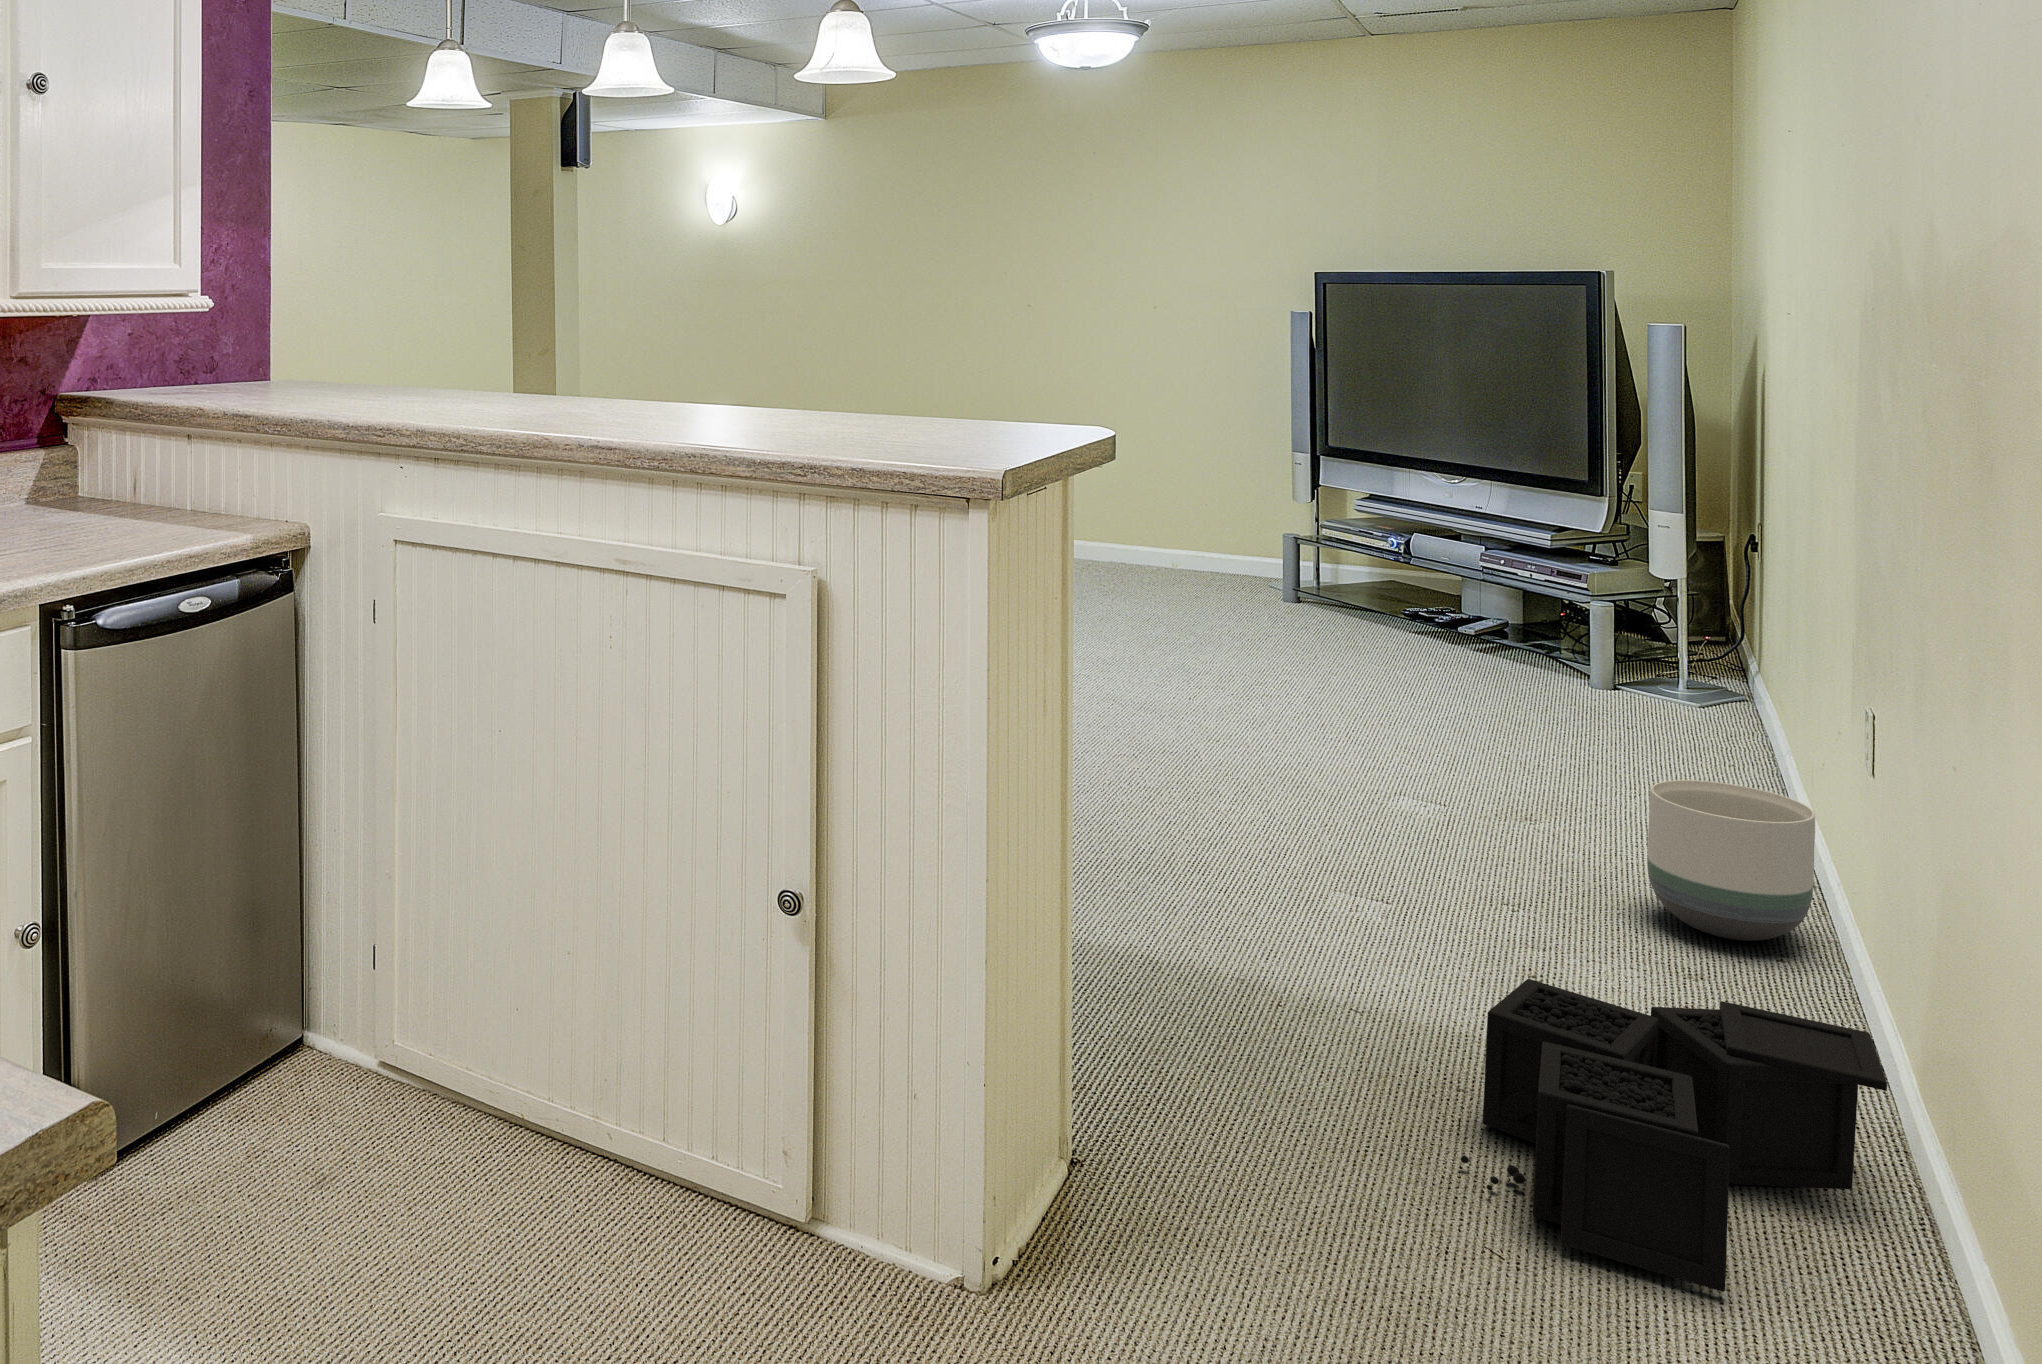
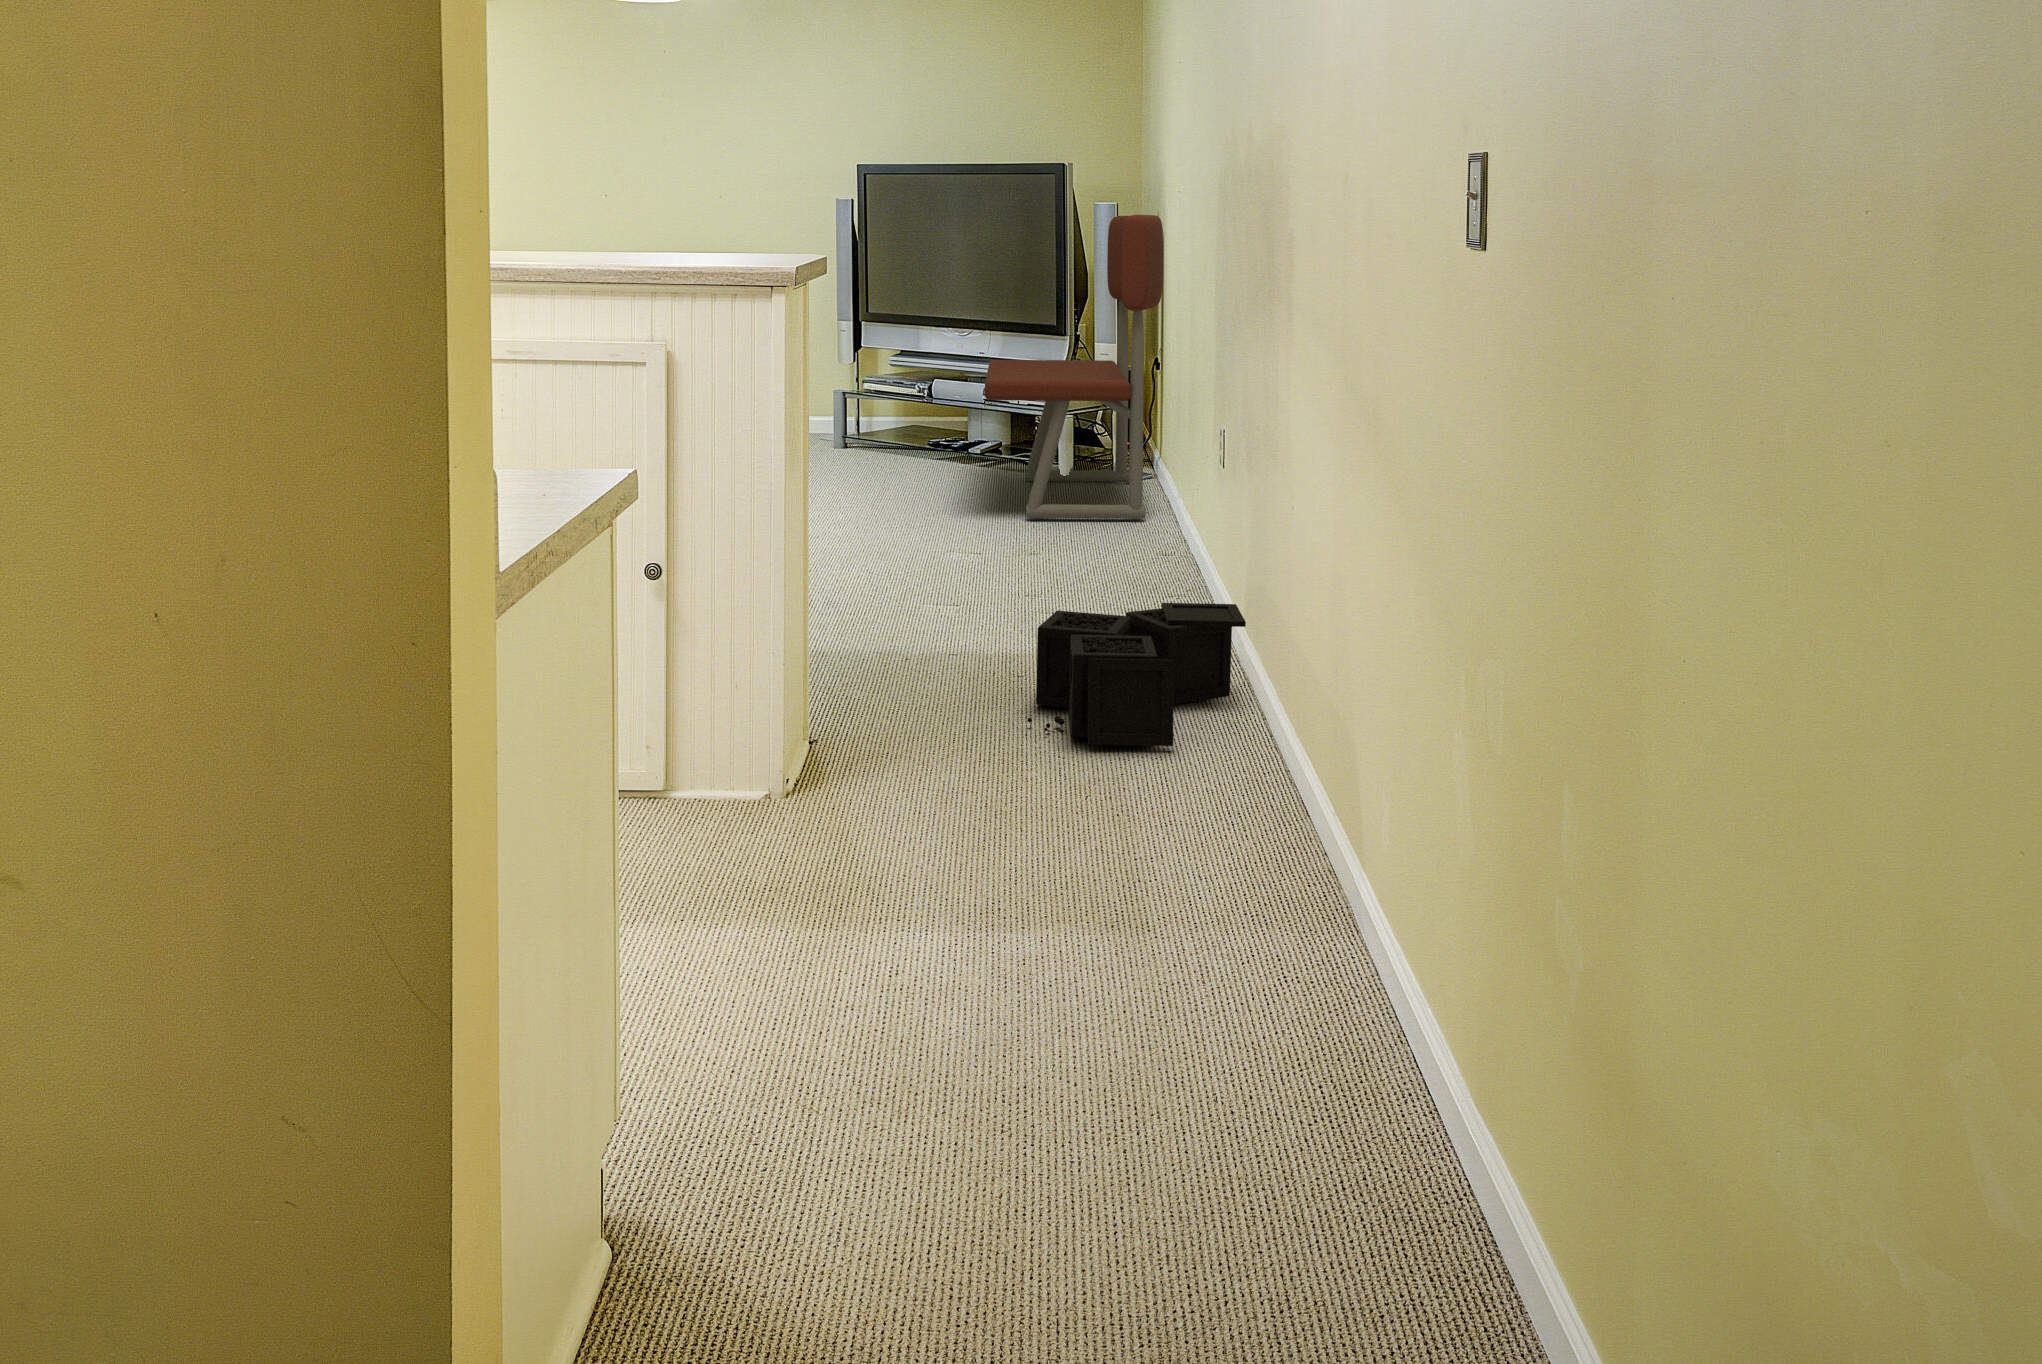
bench: none [1467,344,1762,773] -> present [985,215,1163,518]
planter: present [1647,780,1815,941] -> none [1112,499,1203,599]

